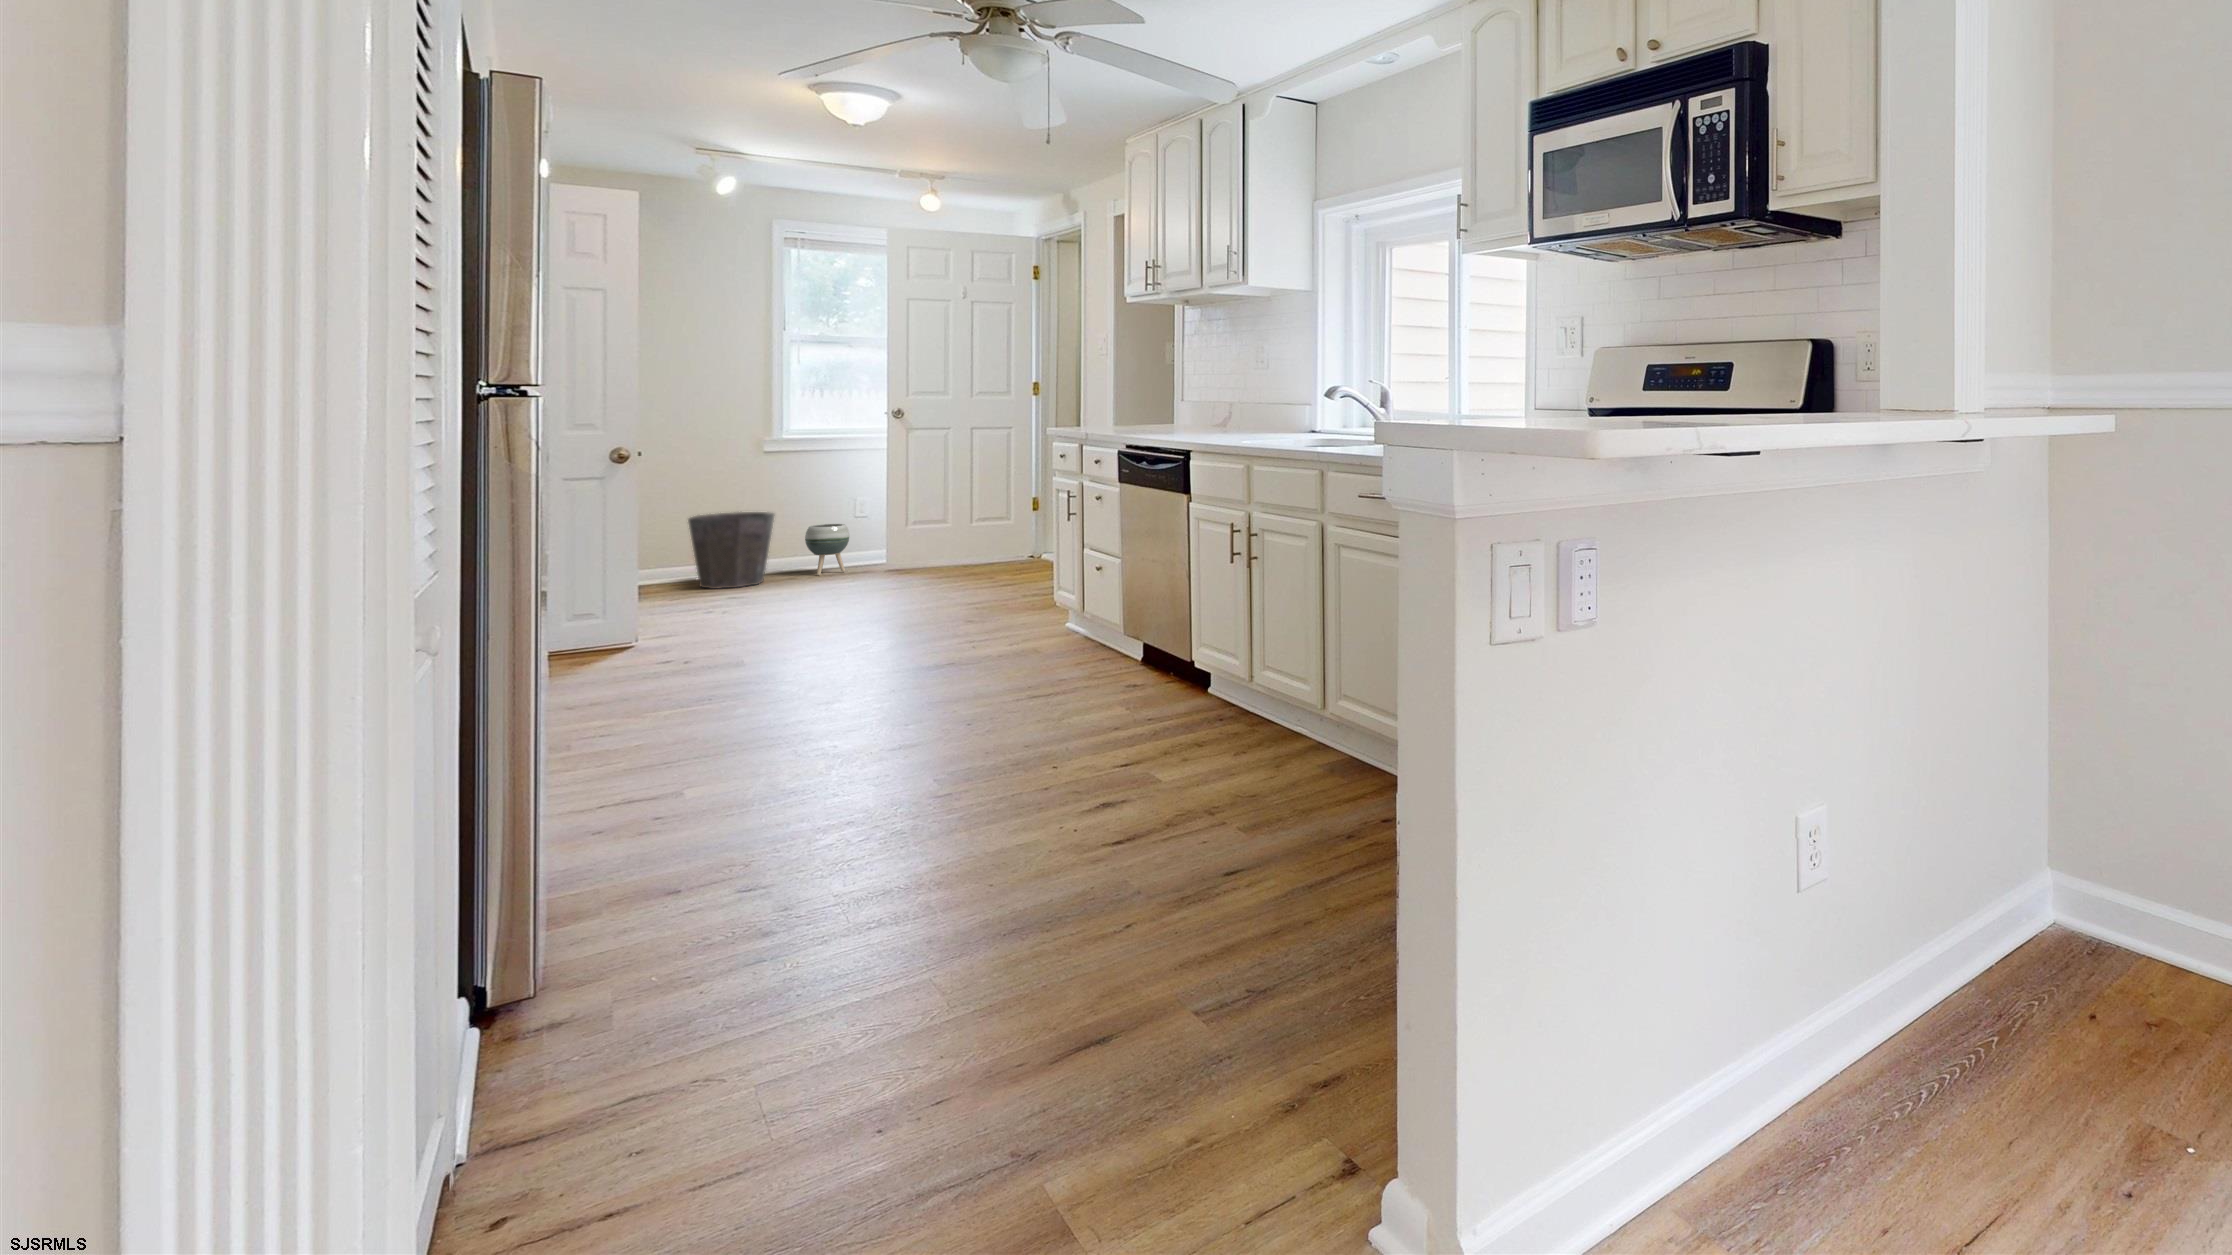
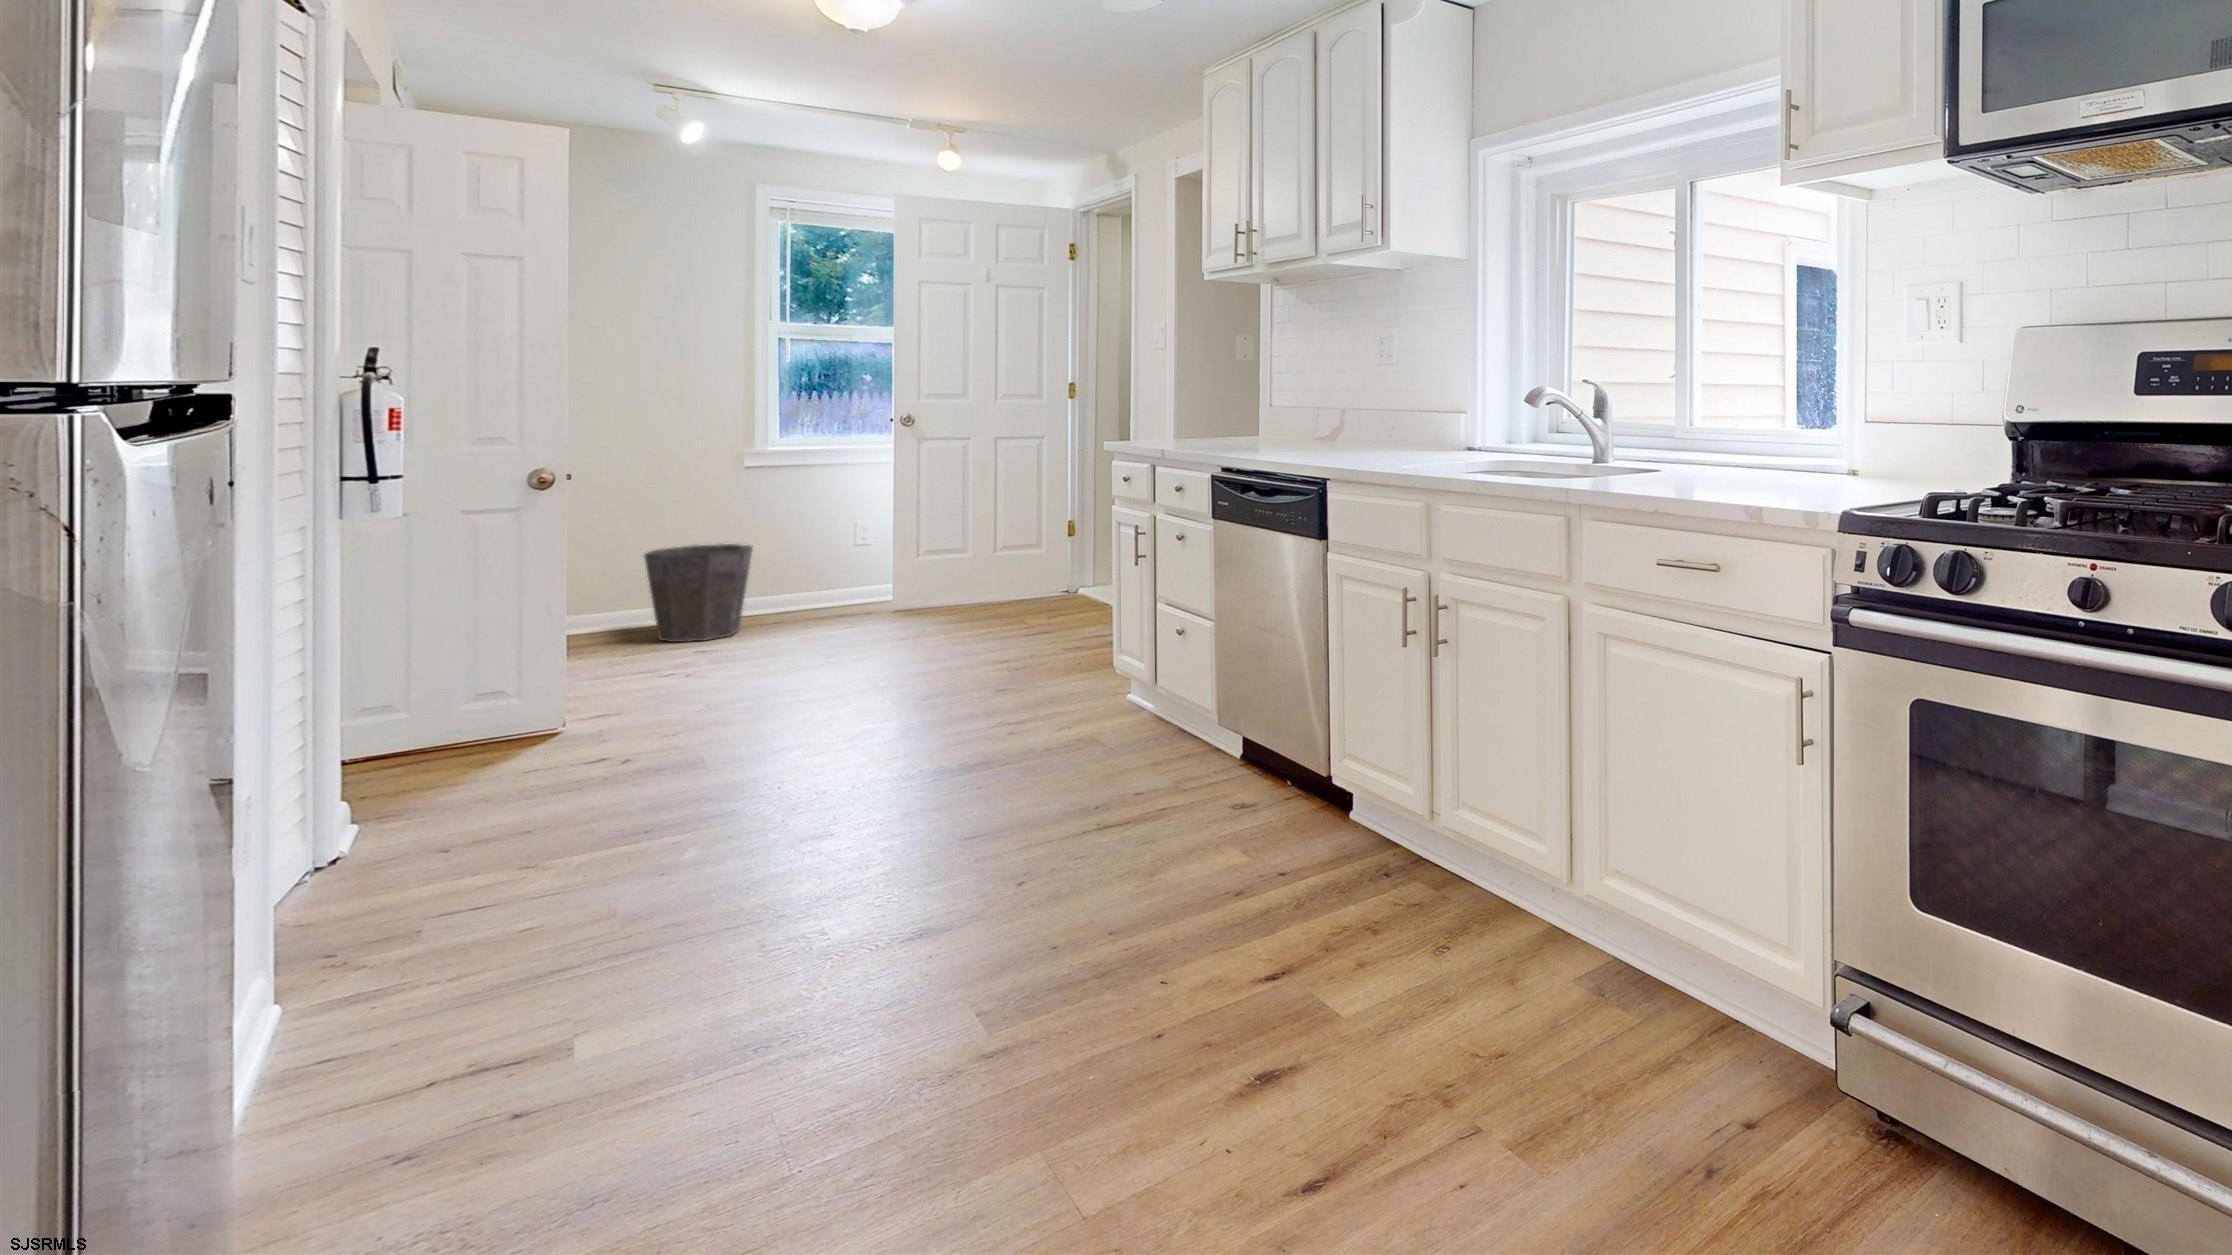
planter: present [805,524,849,575] -> none [791,558,845,622]

